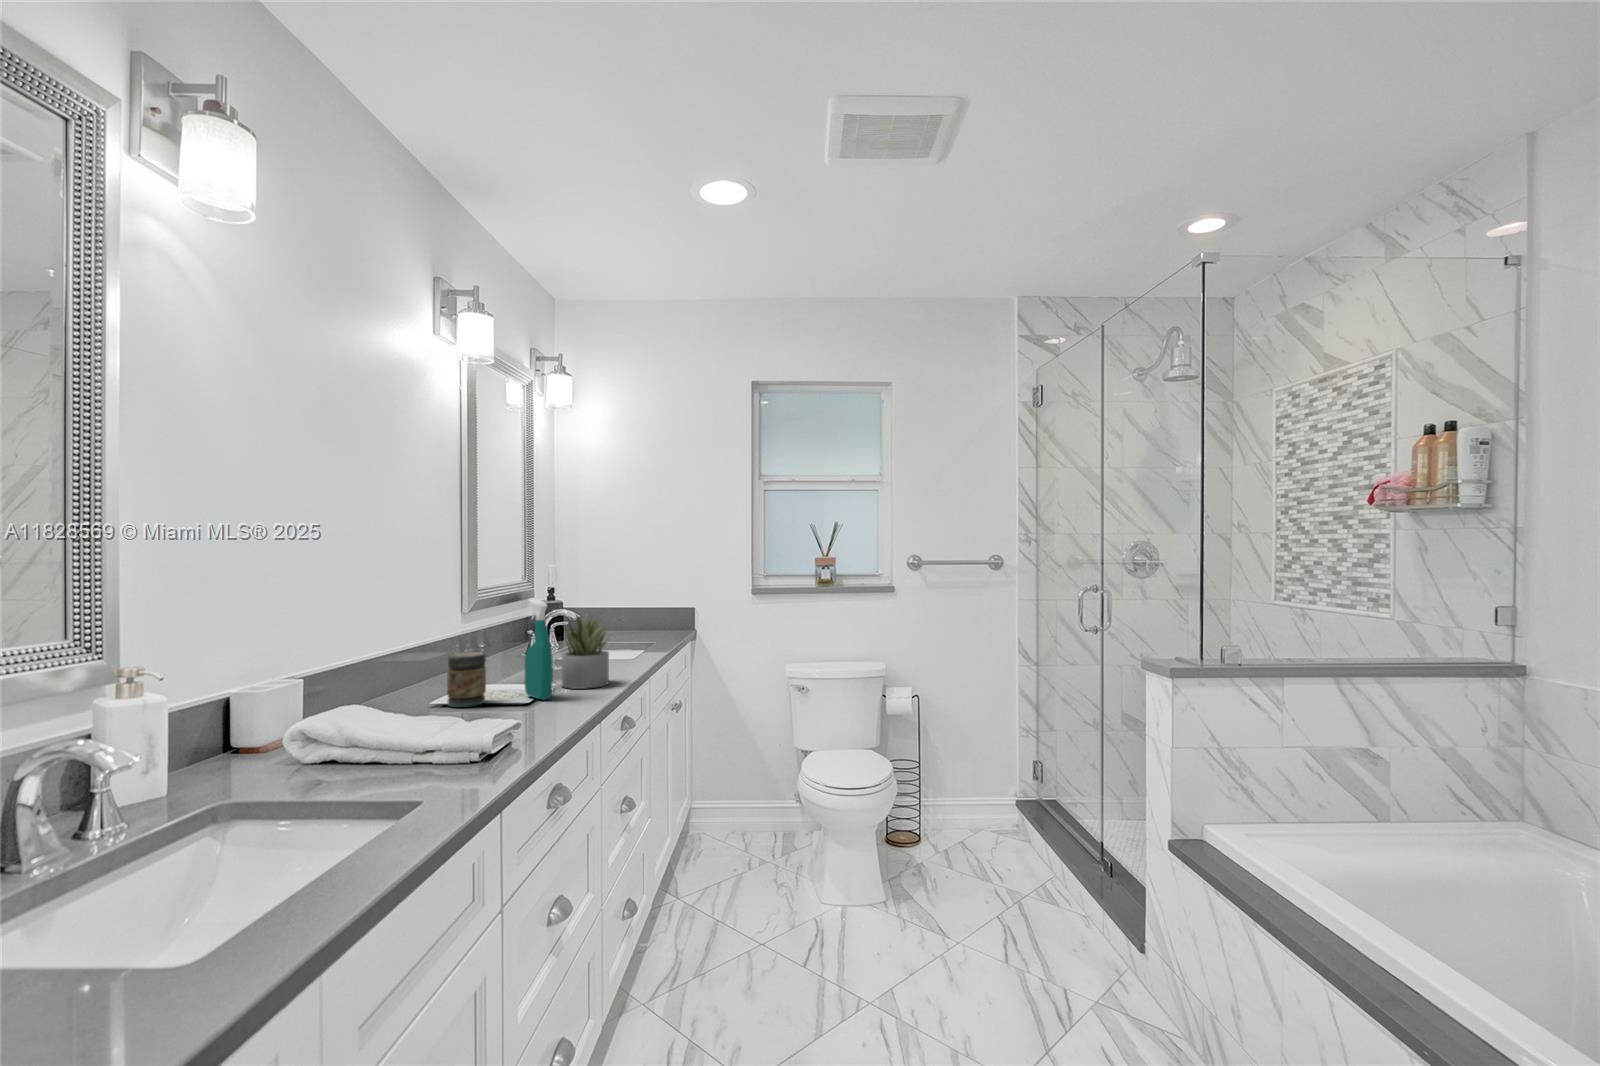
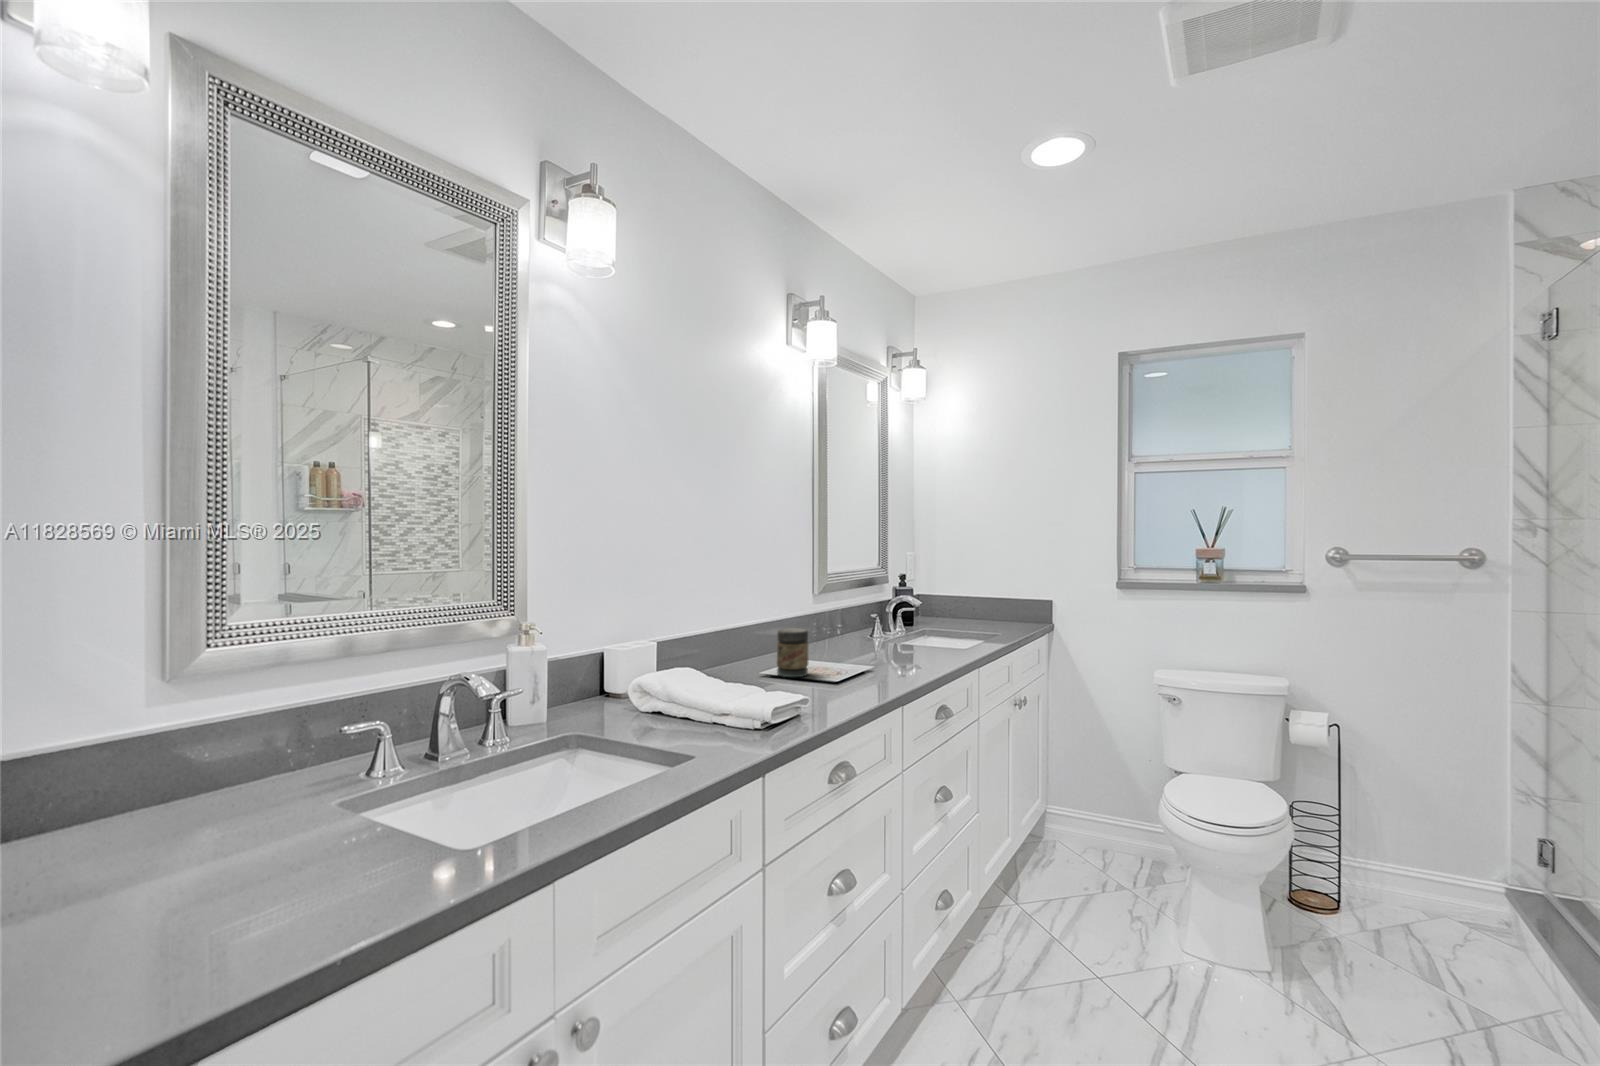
spray bottle: present [525,599,553,700] -> none [843,583,864,679]
succulent plant: present [562,615,609,689] -> none [877,597,925,673]

